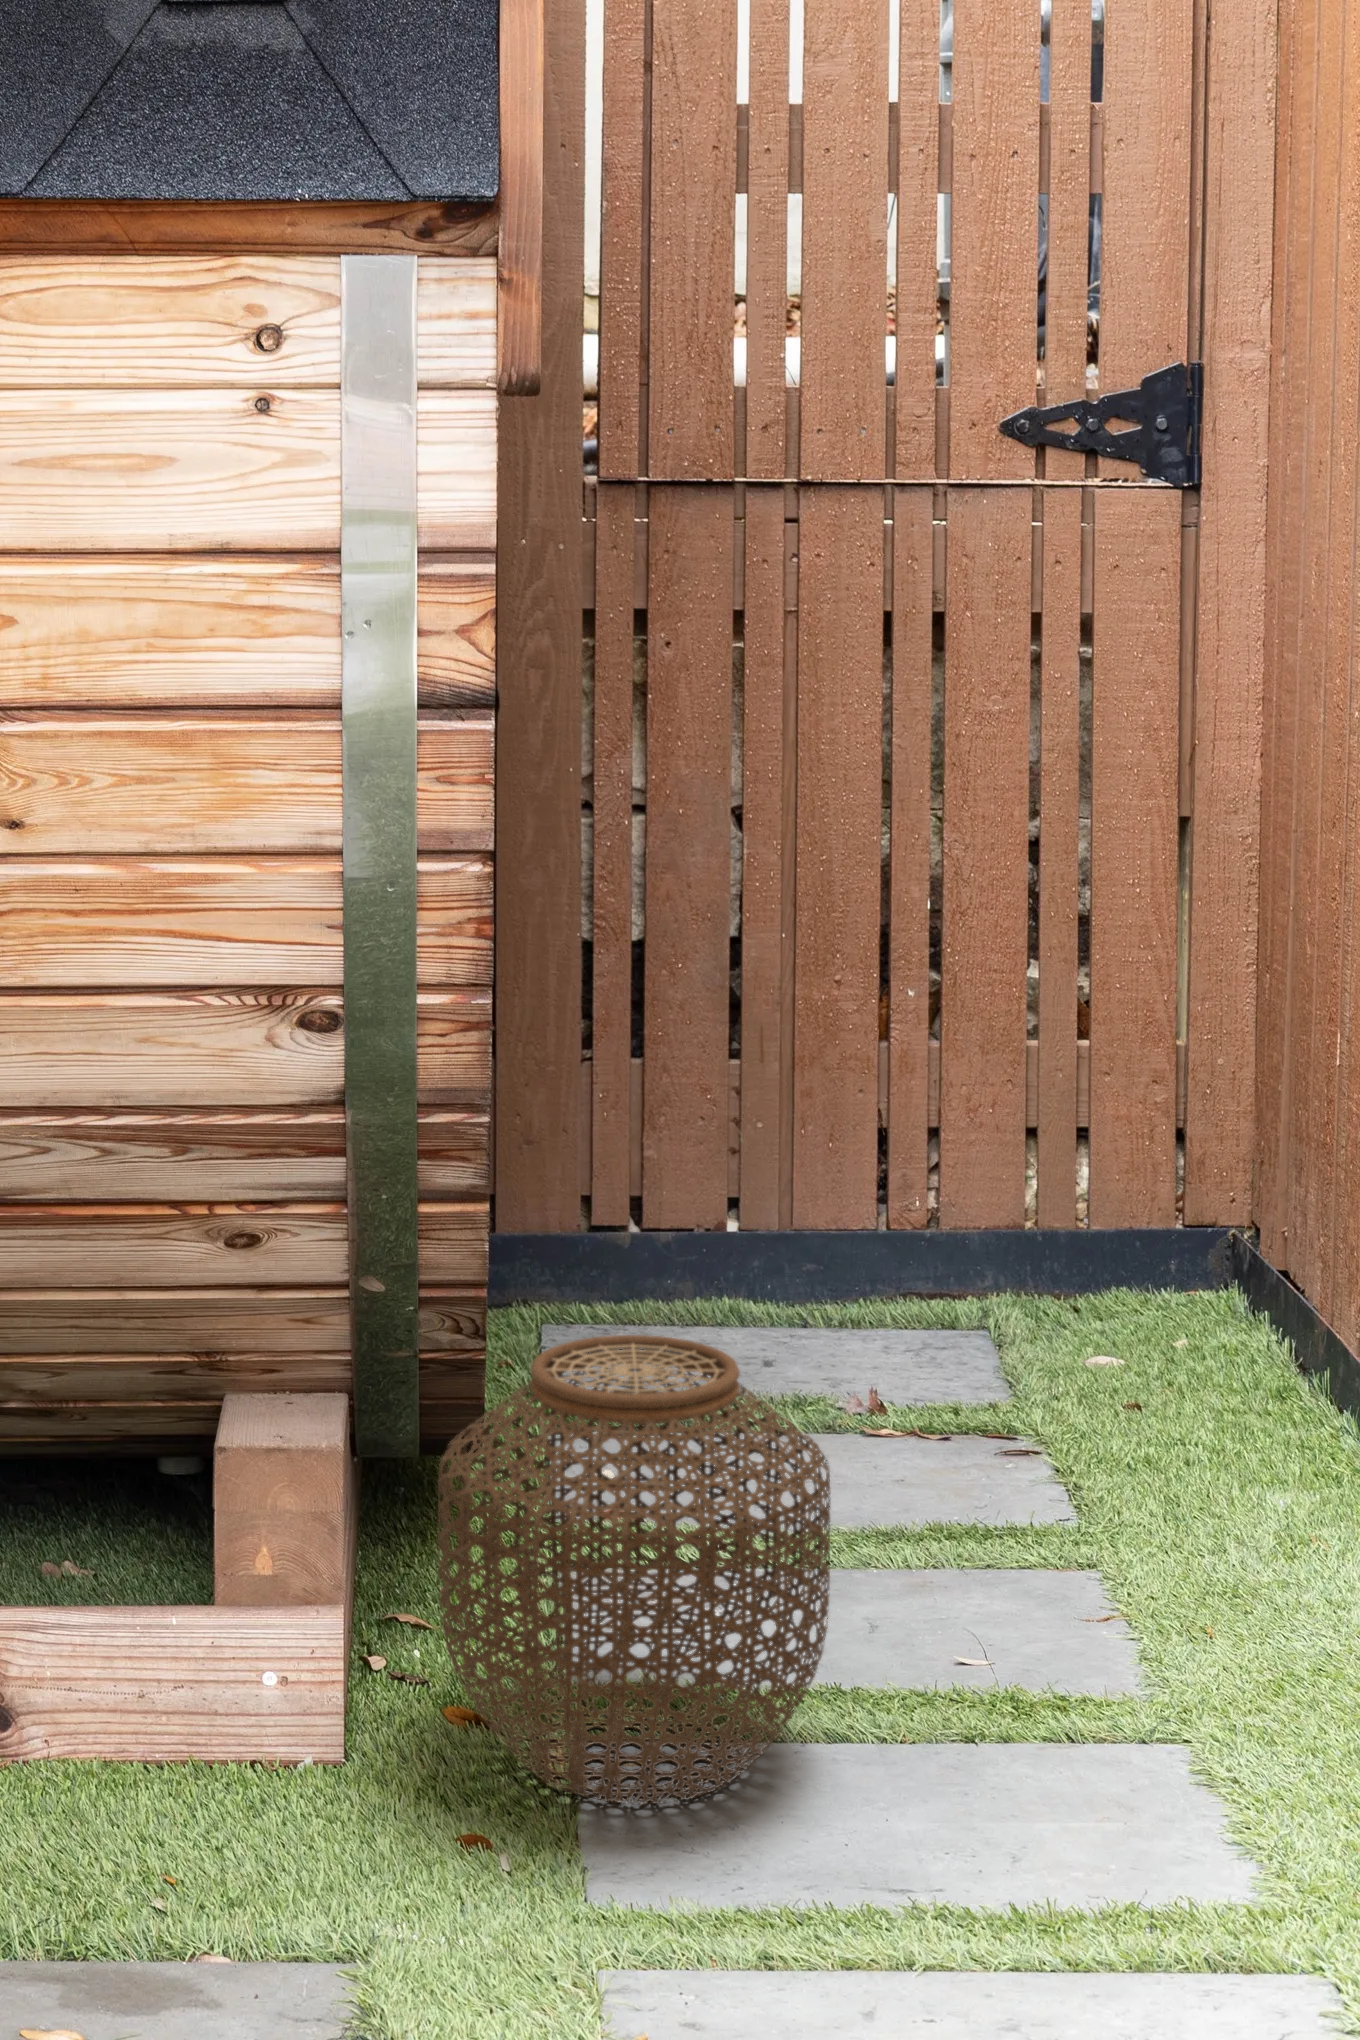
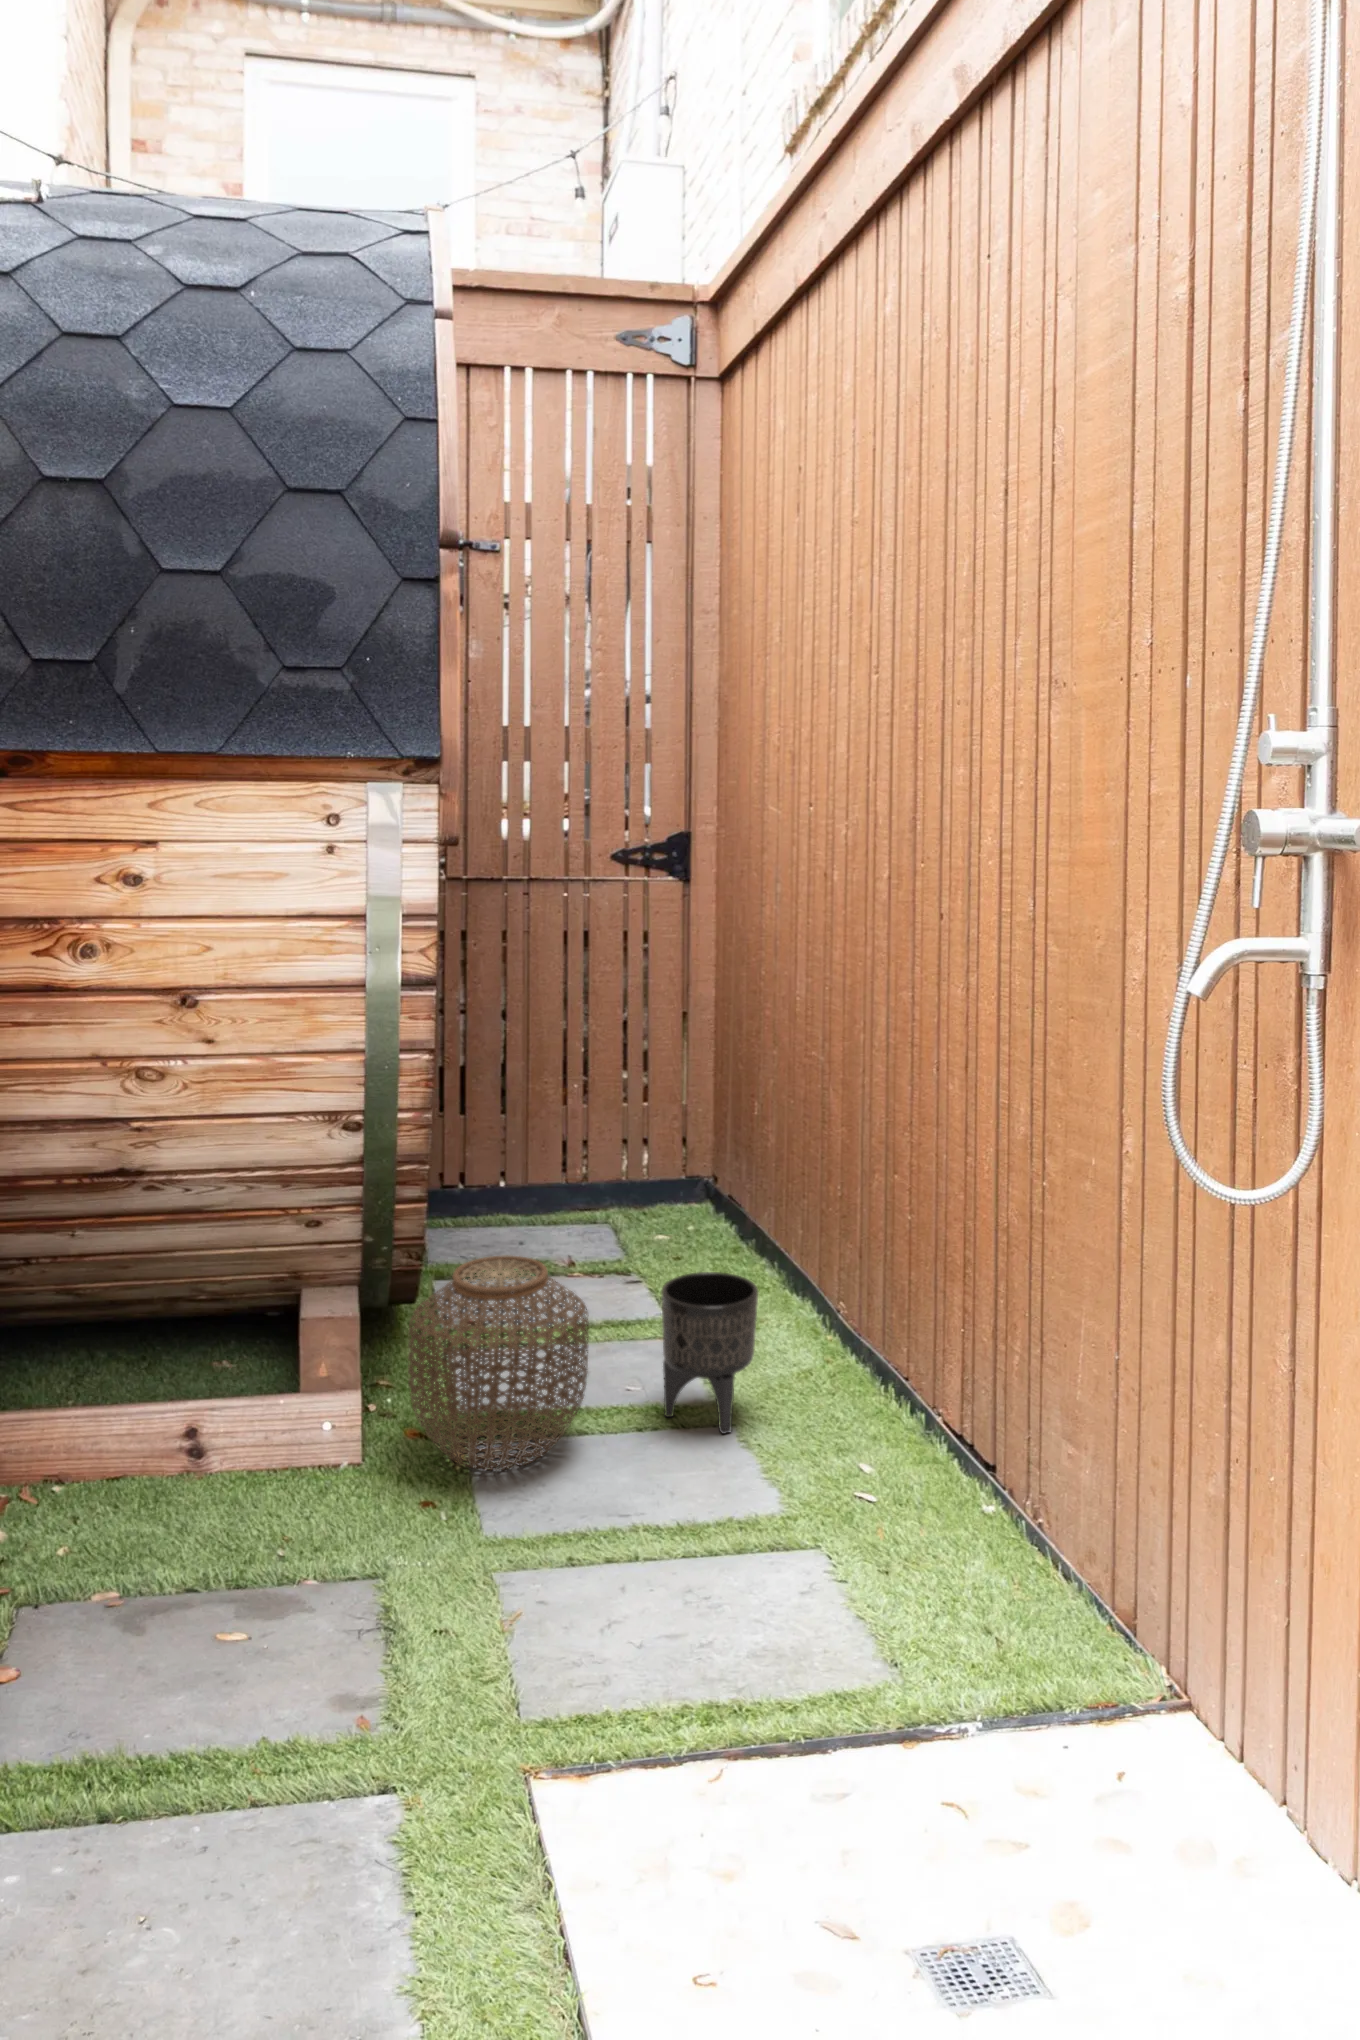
planter: none [991,1403,1217,1768] -> present [662,1272,758,1434]

